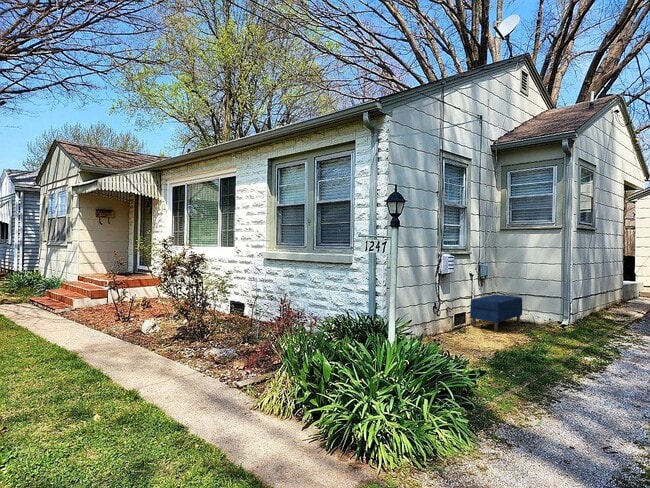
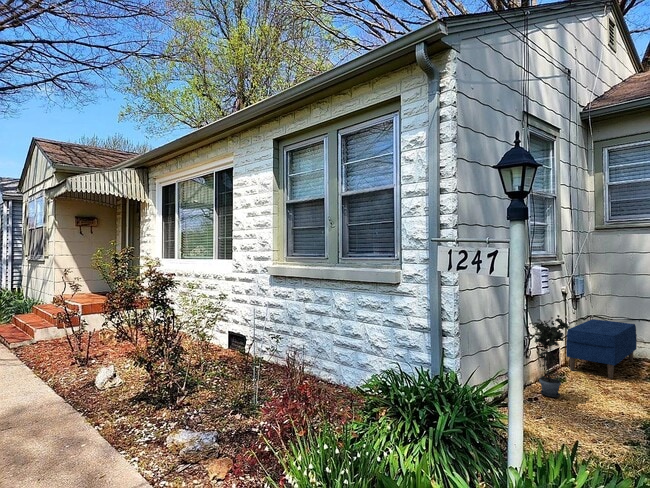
potted plant: none [438,286,465,340] -> present [529,315,569,397]

